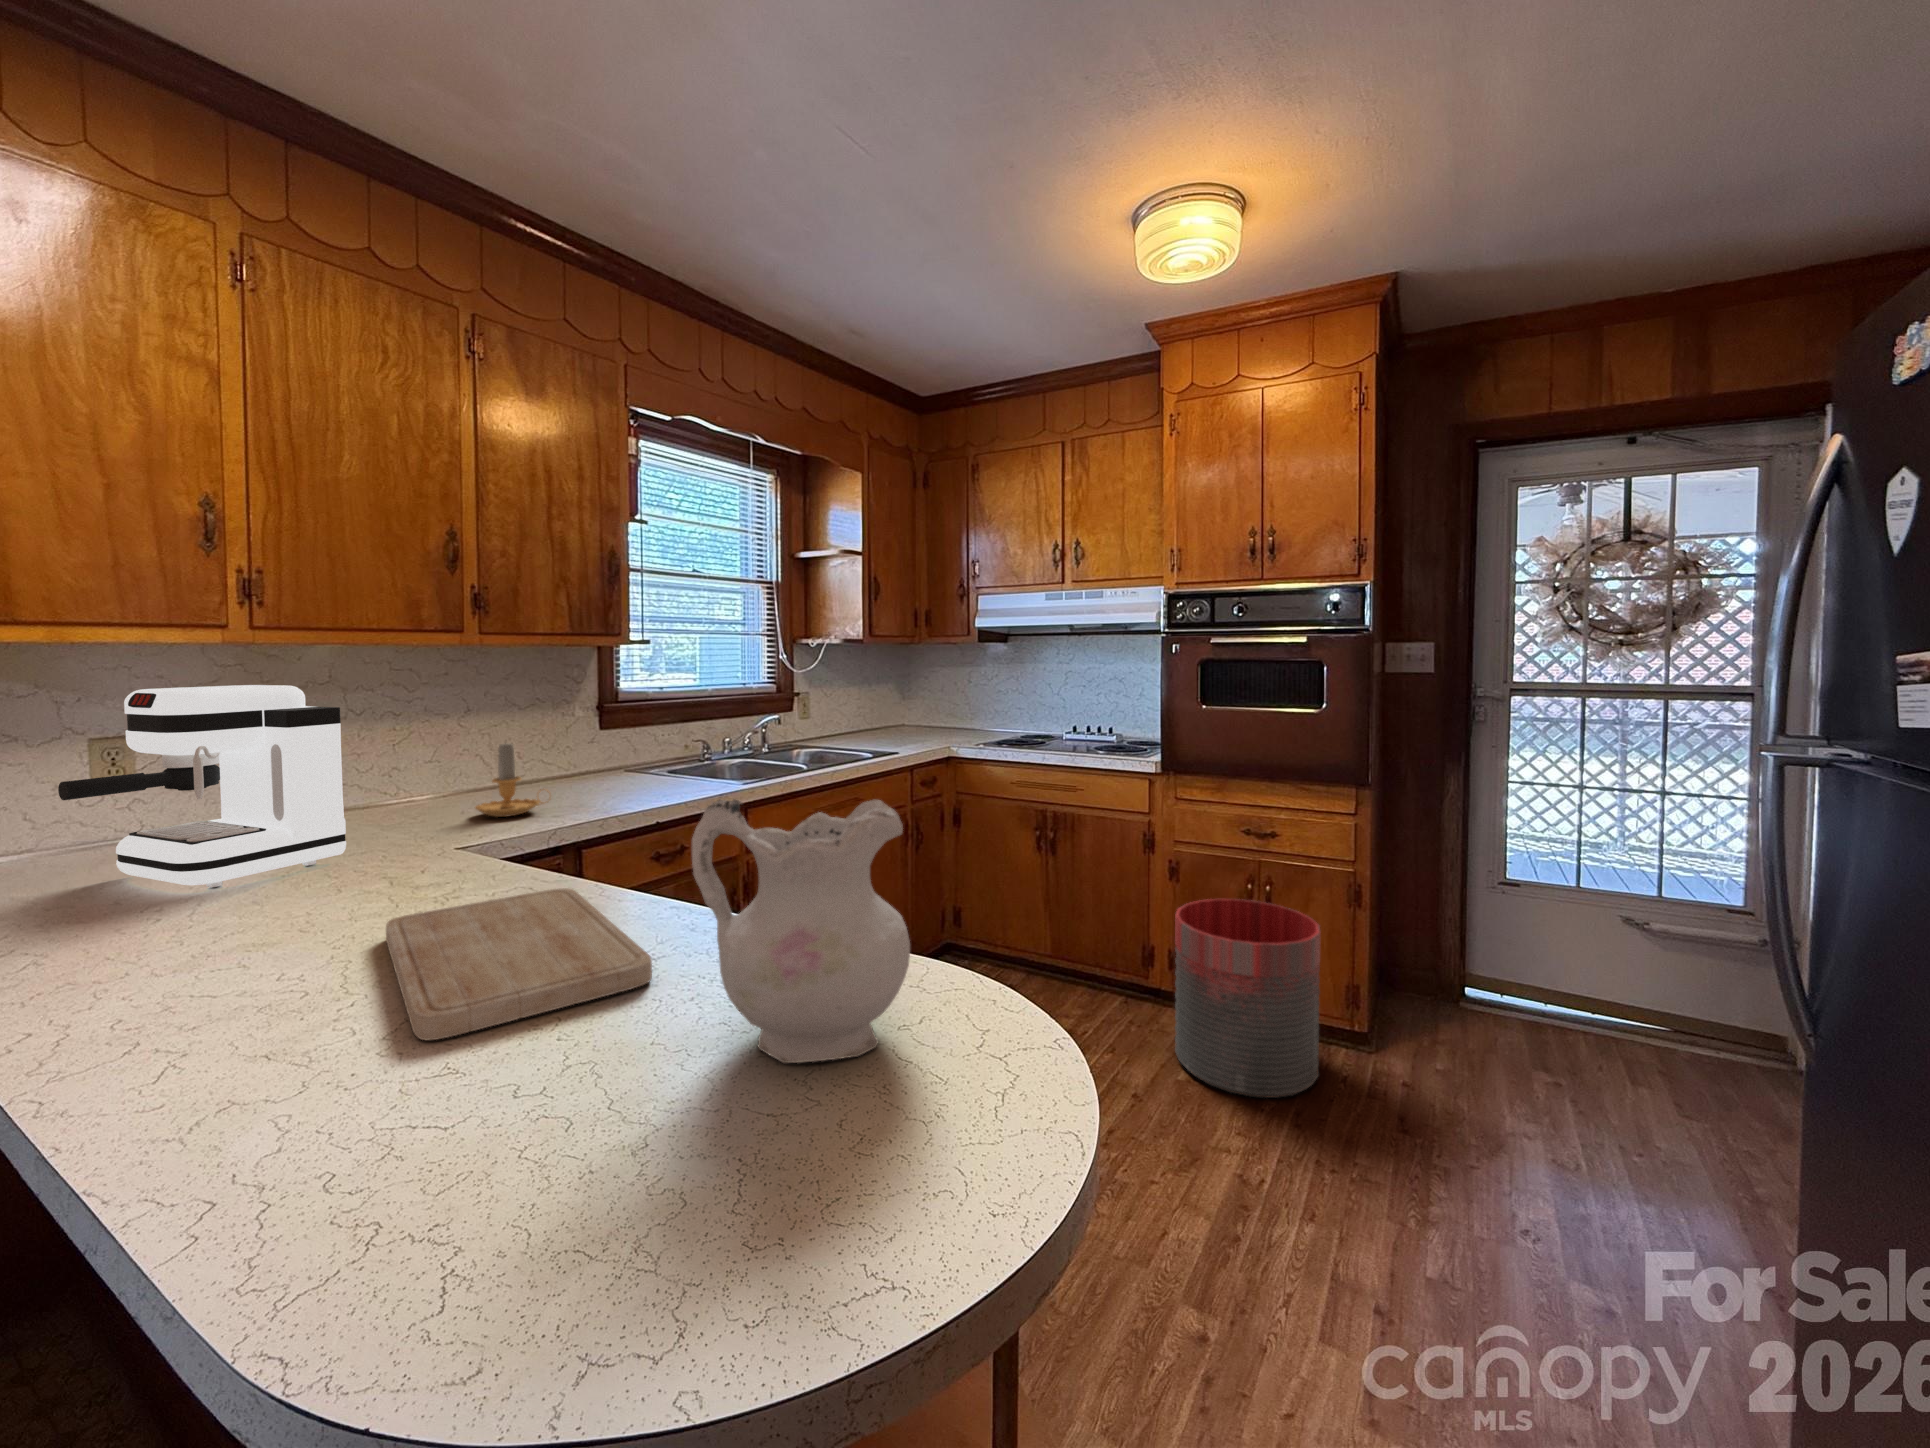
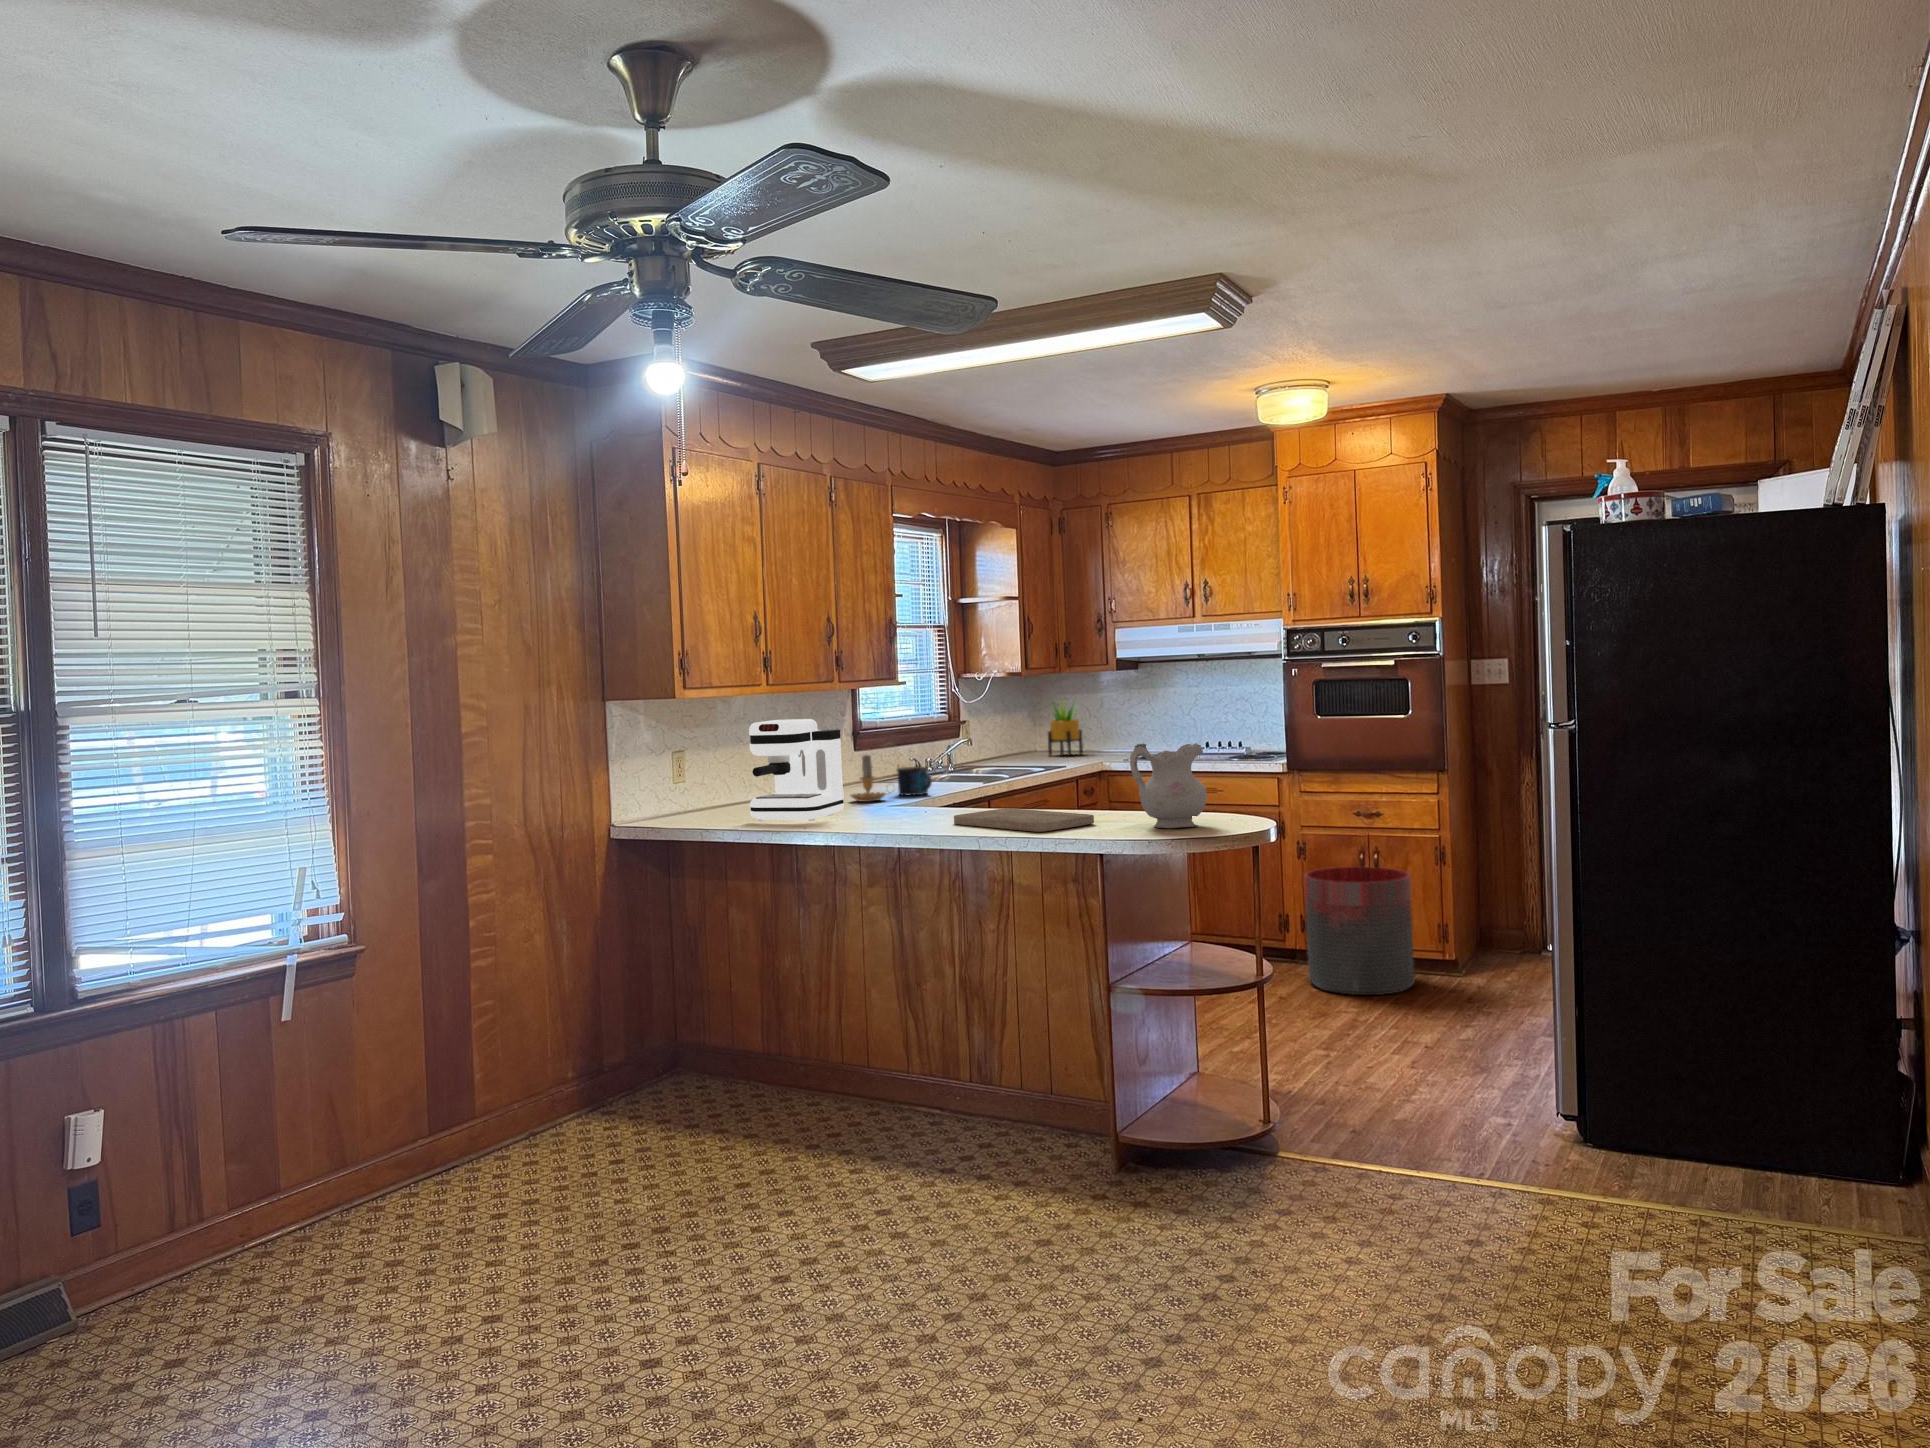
potted plant: none [909,668,945,733] -> present [1048,701,1083,756]
mug: none [584,759,635,803] -> present [897,767,932,795]

